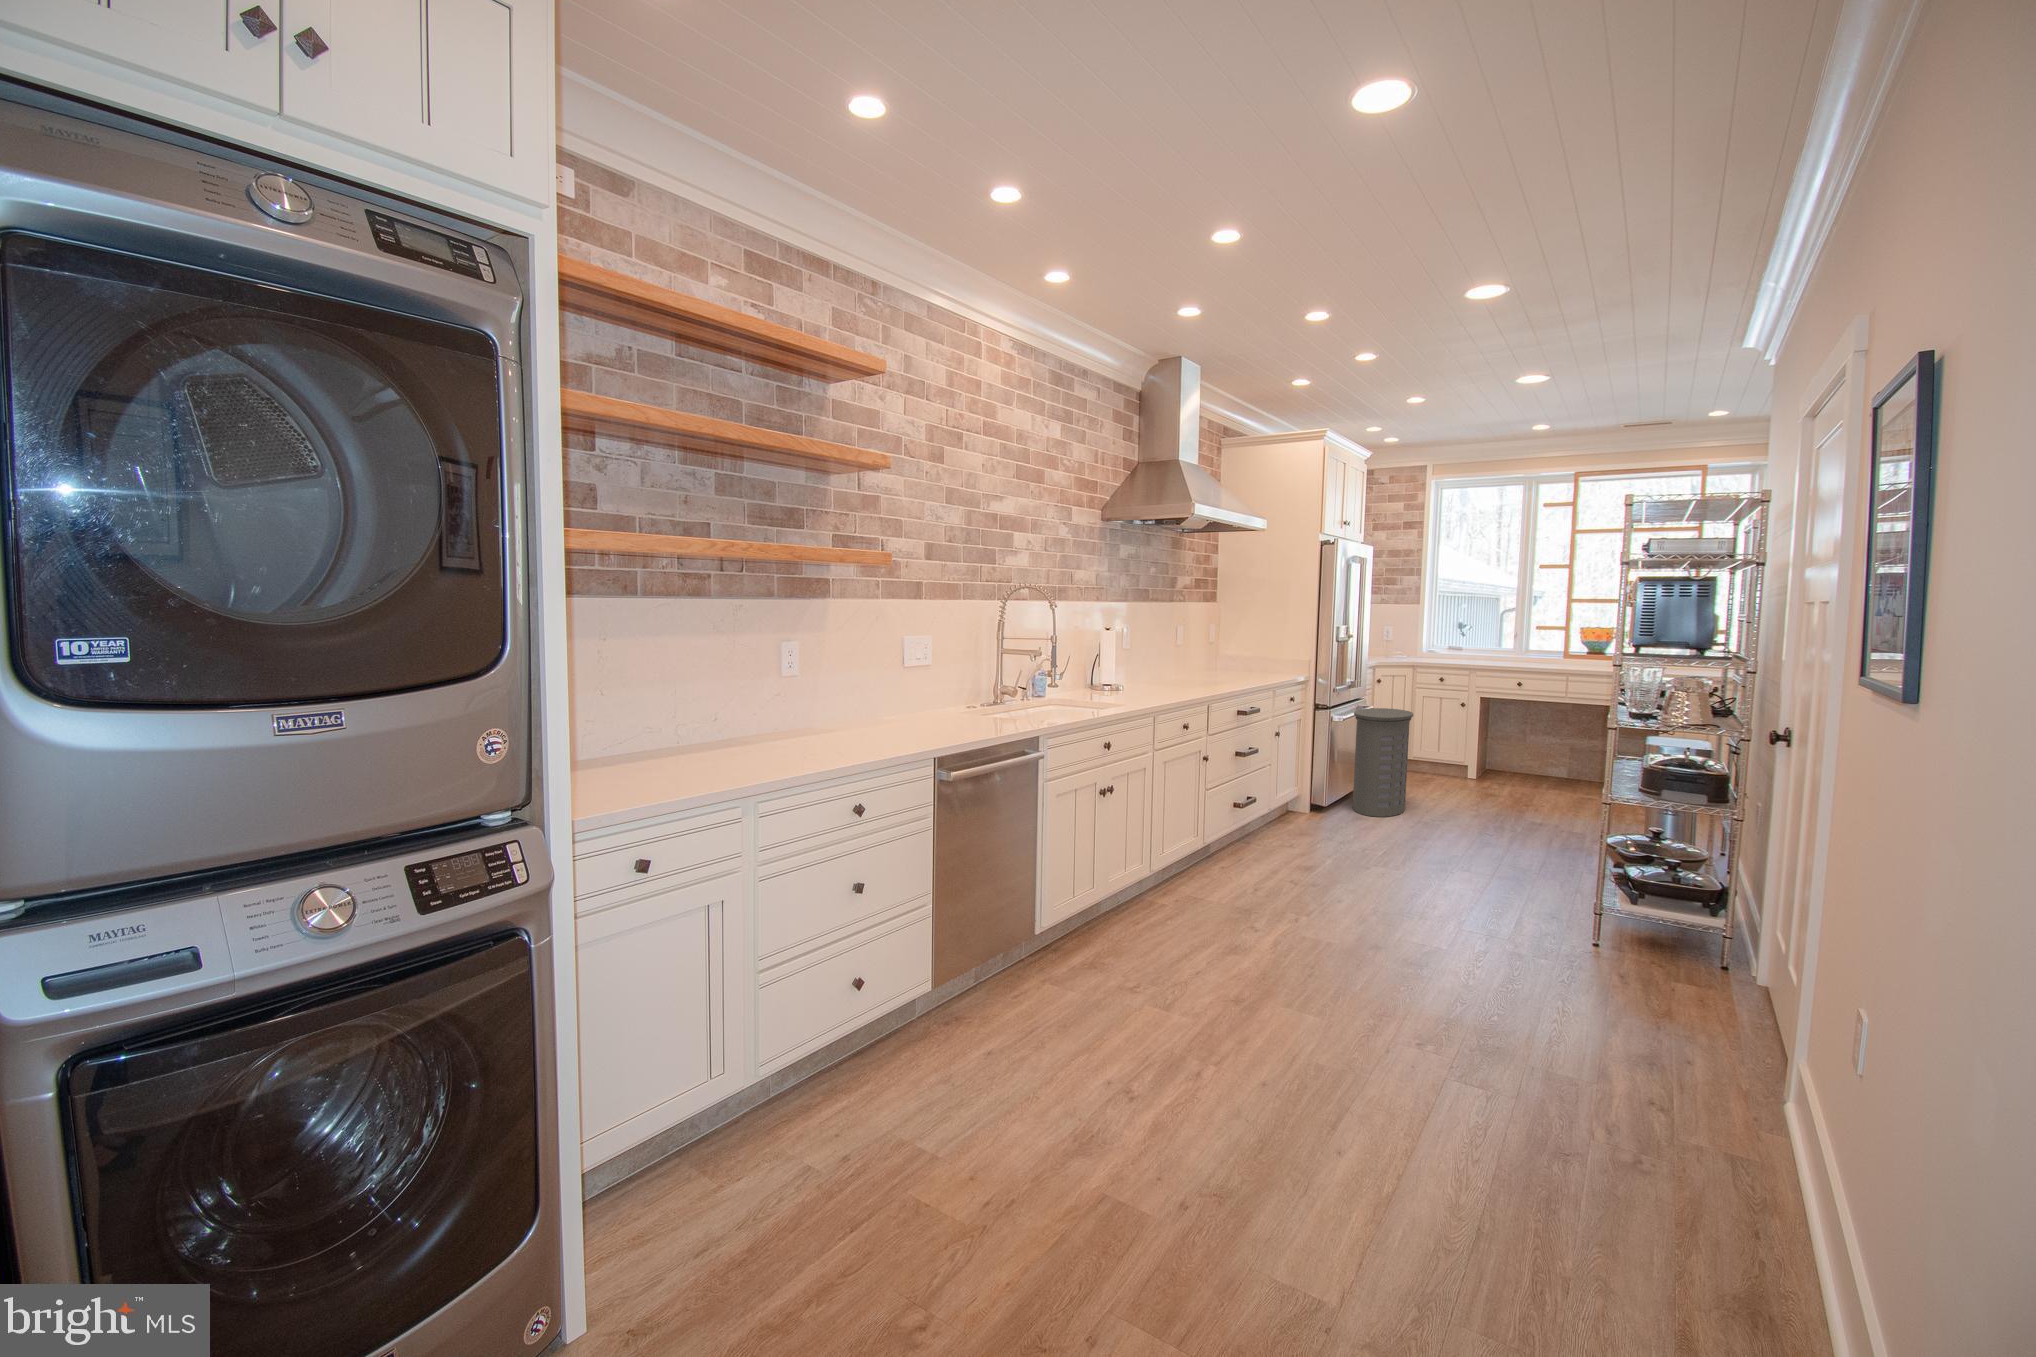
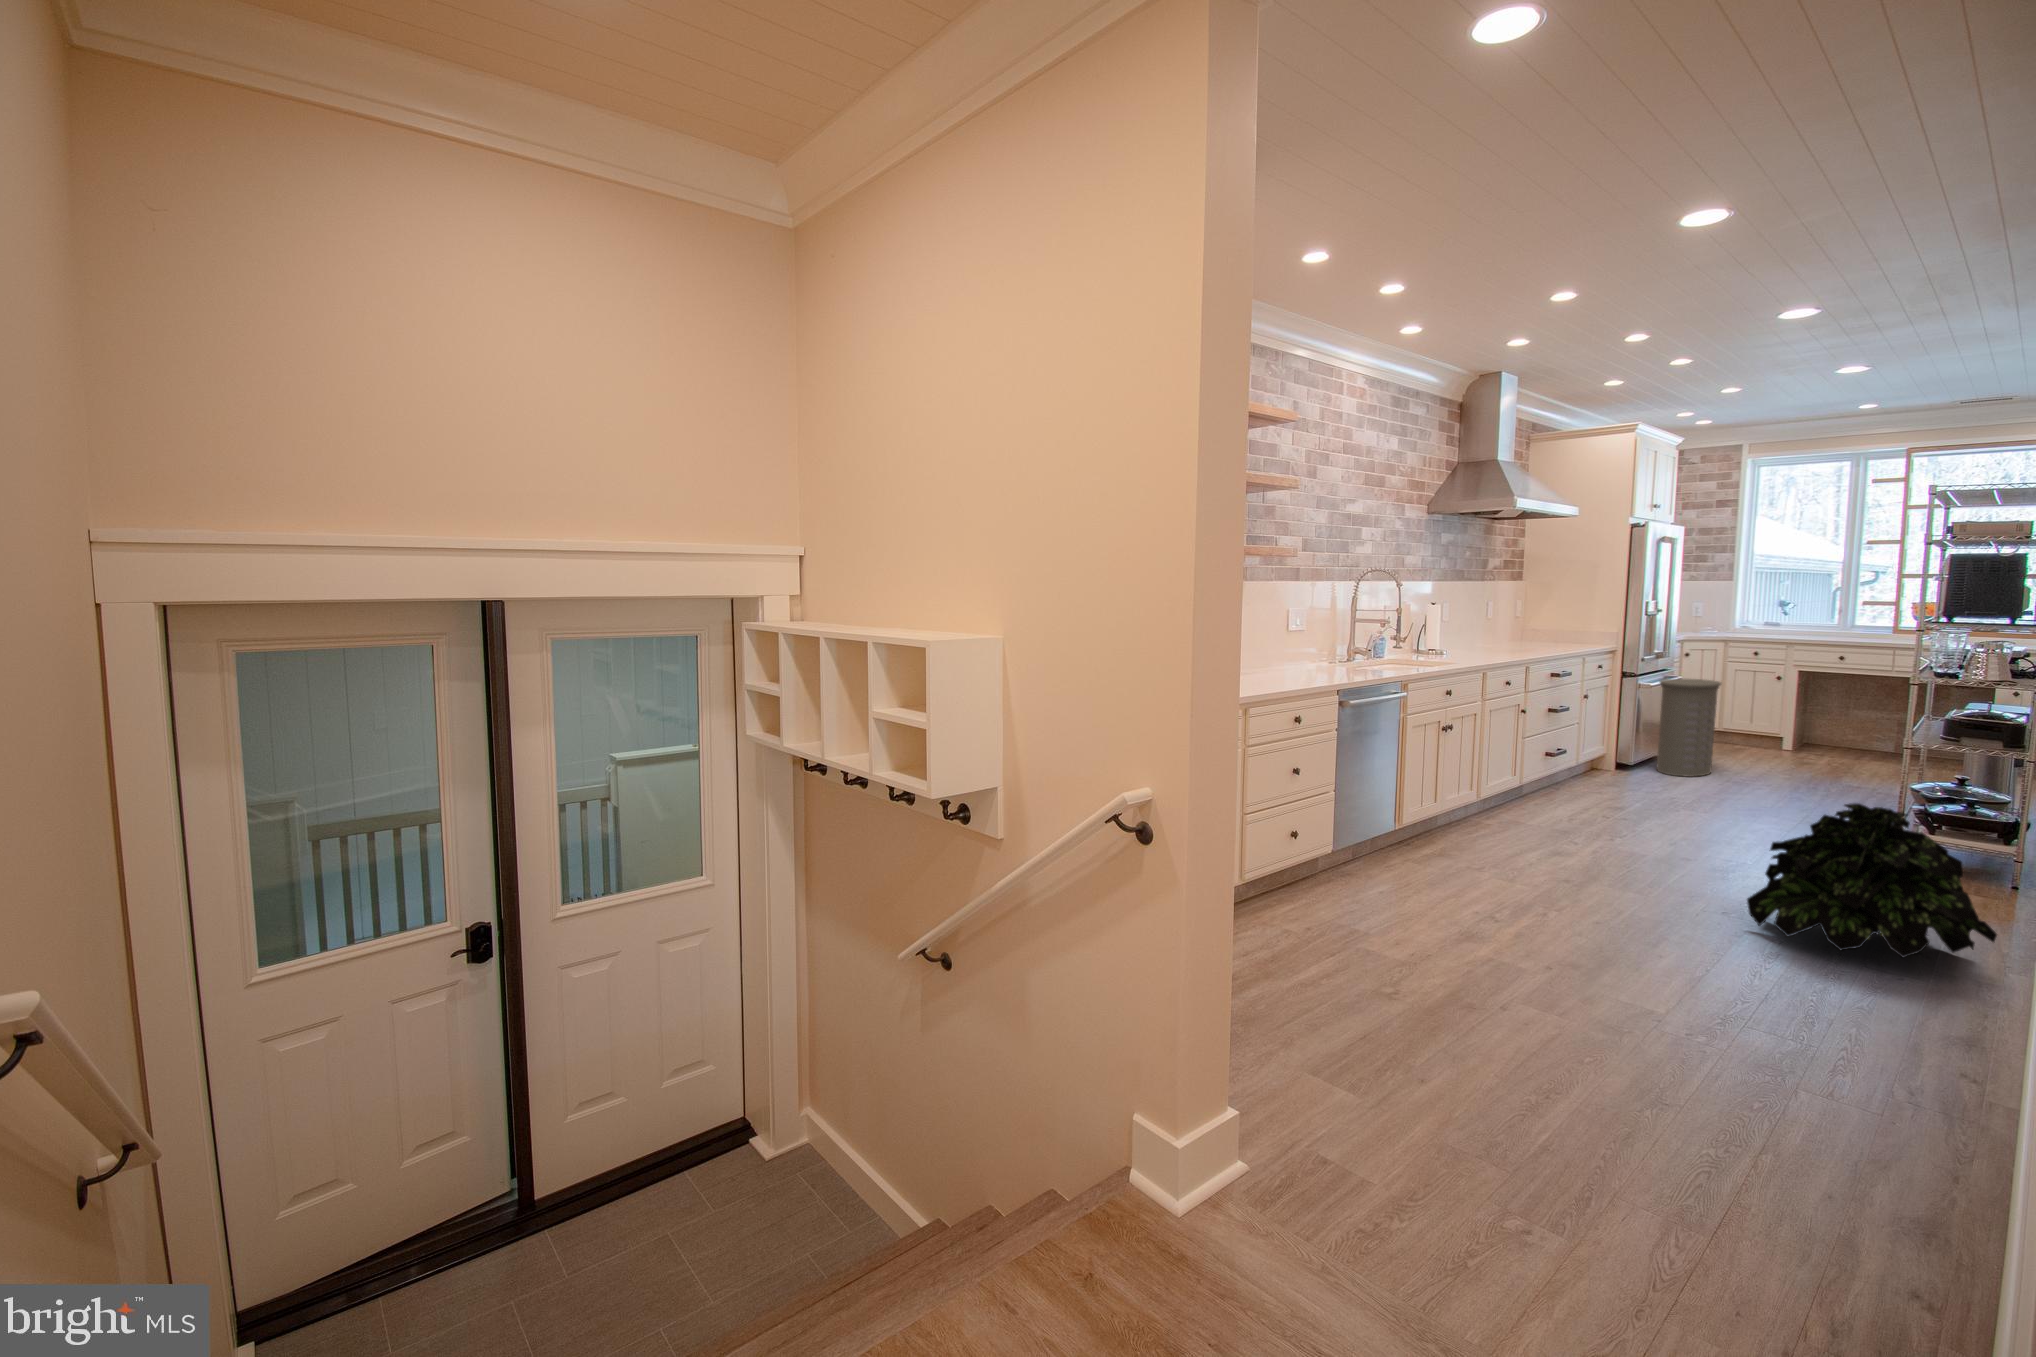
potted plant: none [1464,924,1794,1178] -> present [1747,803,1997,957]

